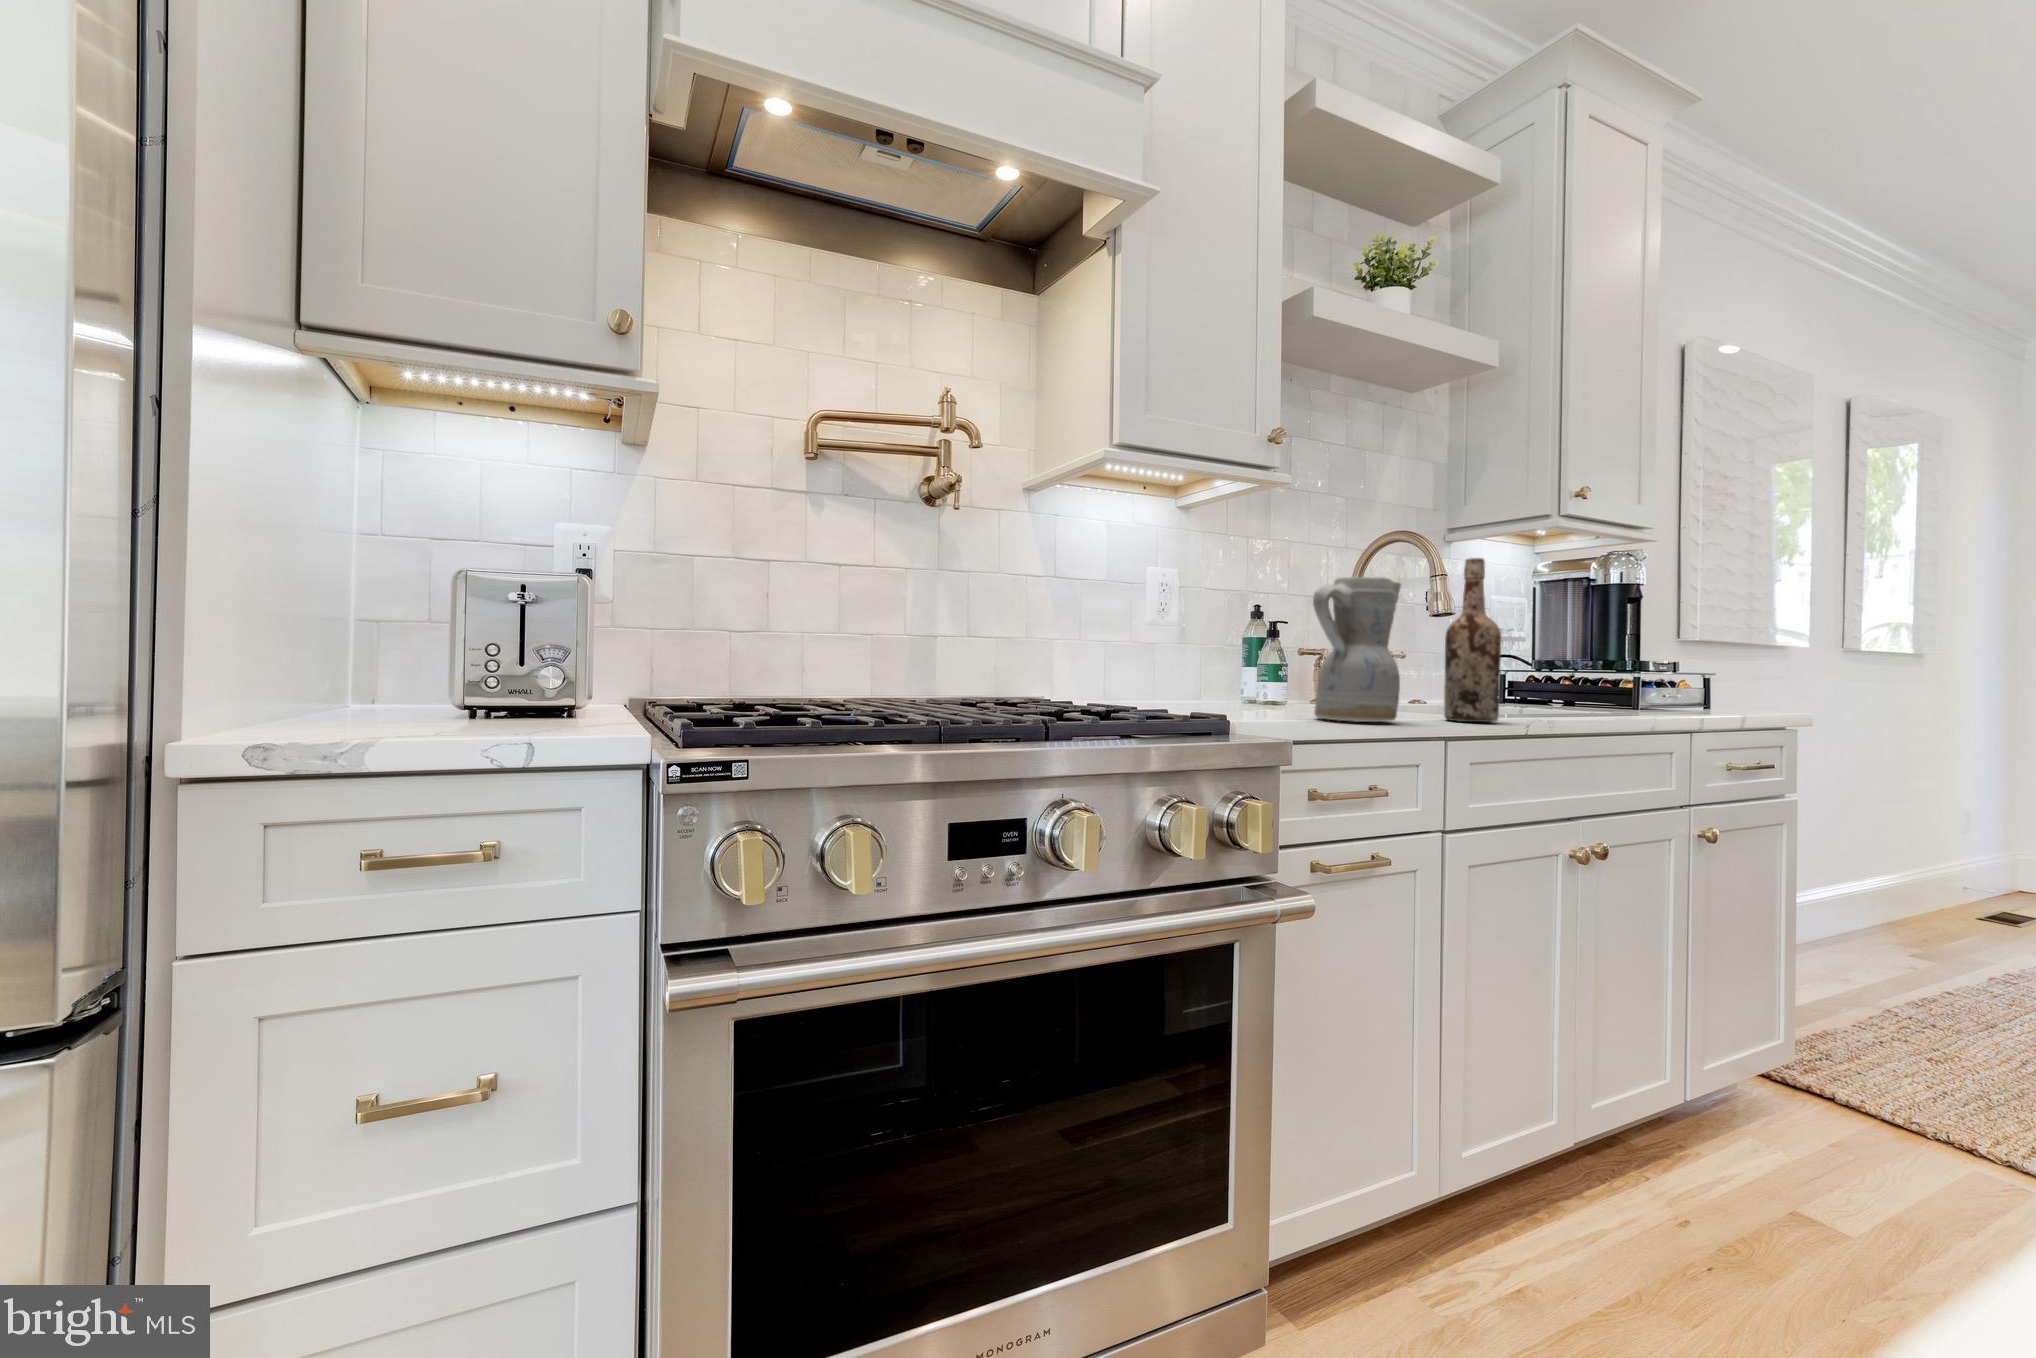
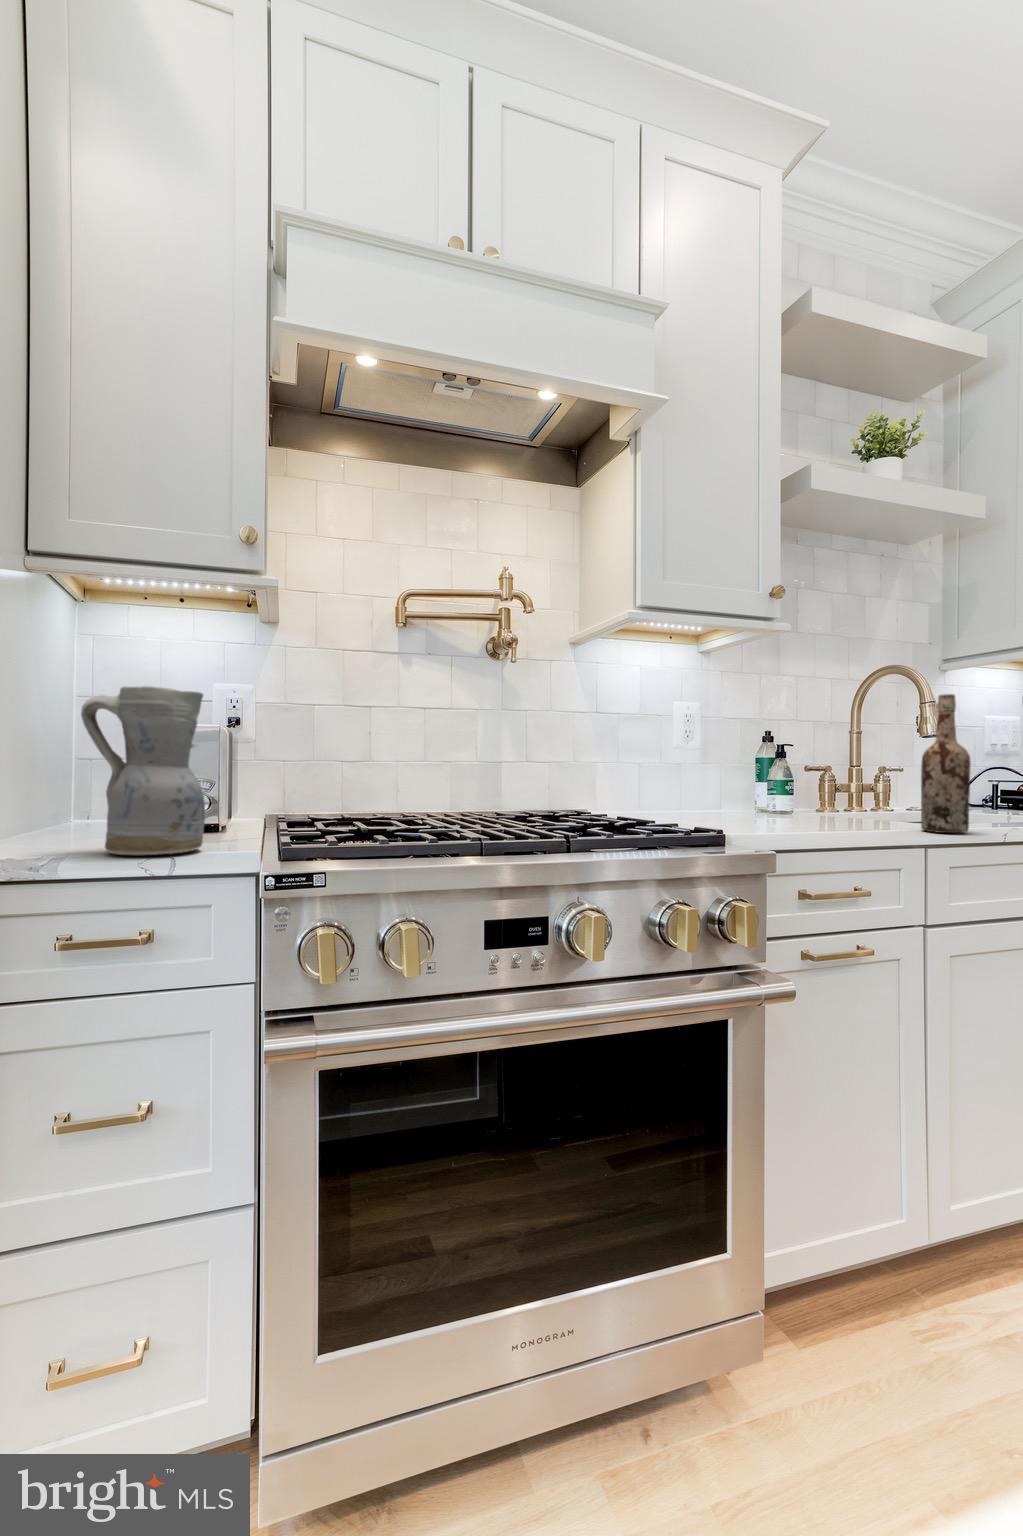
ceramic pitcher: present [1313,577,1401,722] -> present [81,686,205,855]

